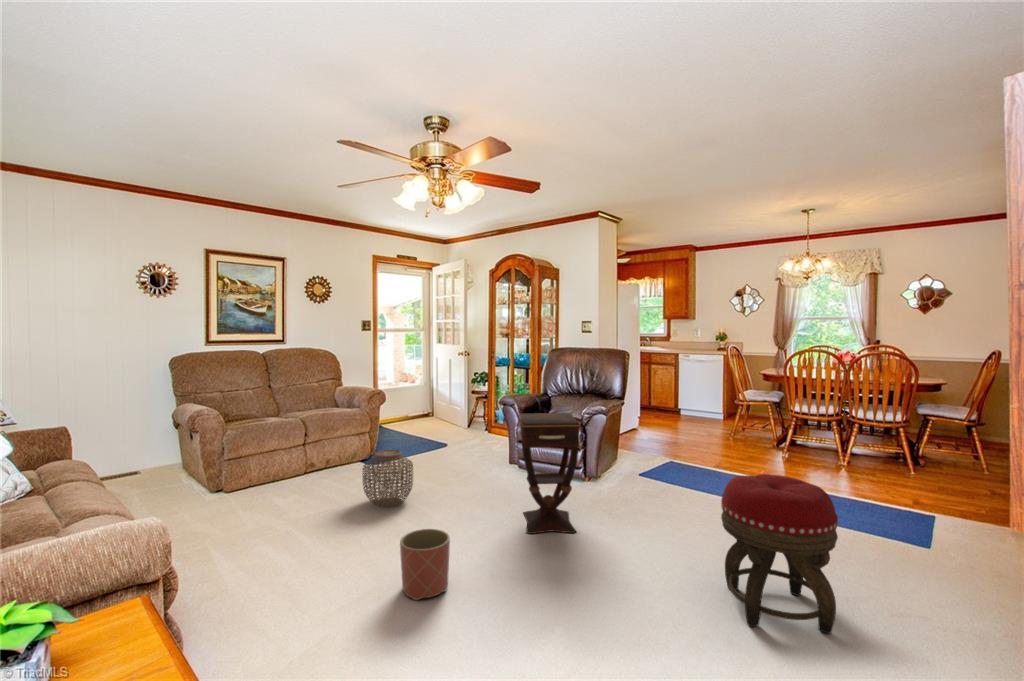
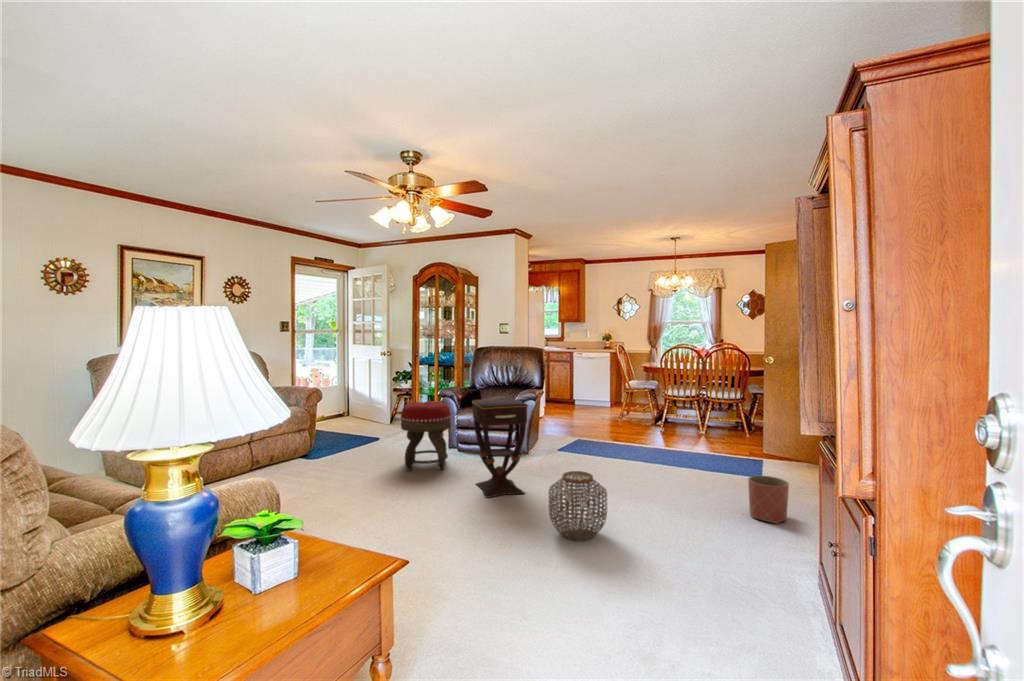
woven basket: present [363,450,413,508] -> present [548,471,607,541]
footstool: present [721,474,838,634] -> present [401,401,451,470]
planter: present [400,529,450,600] -> present [748,476,789,524]

